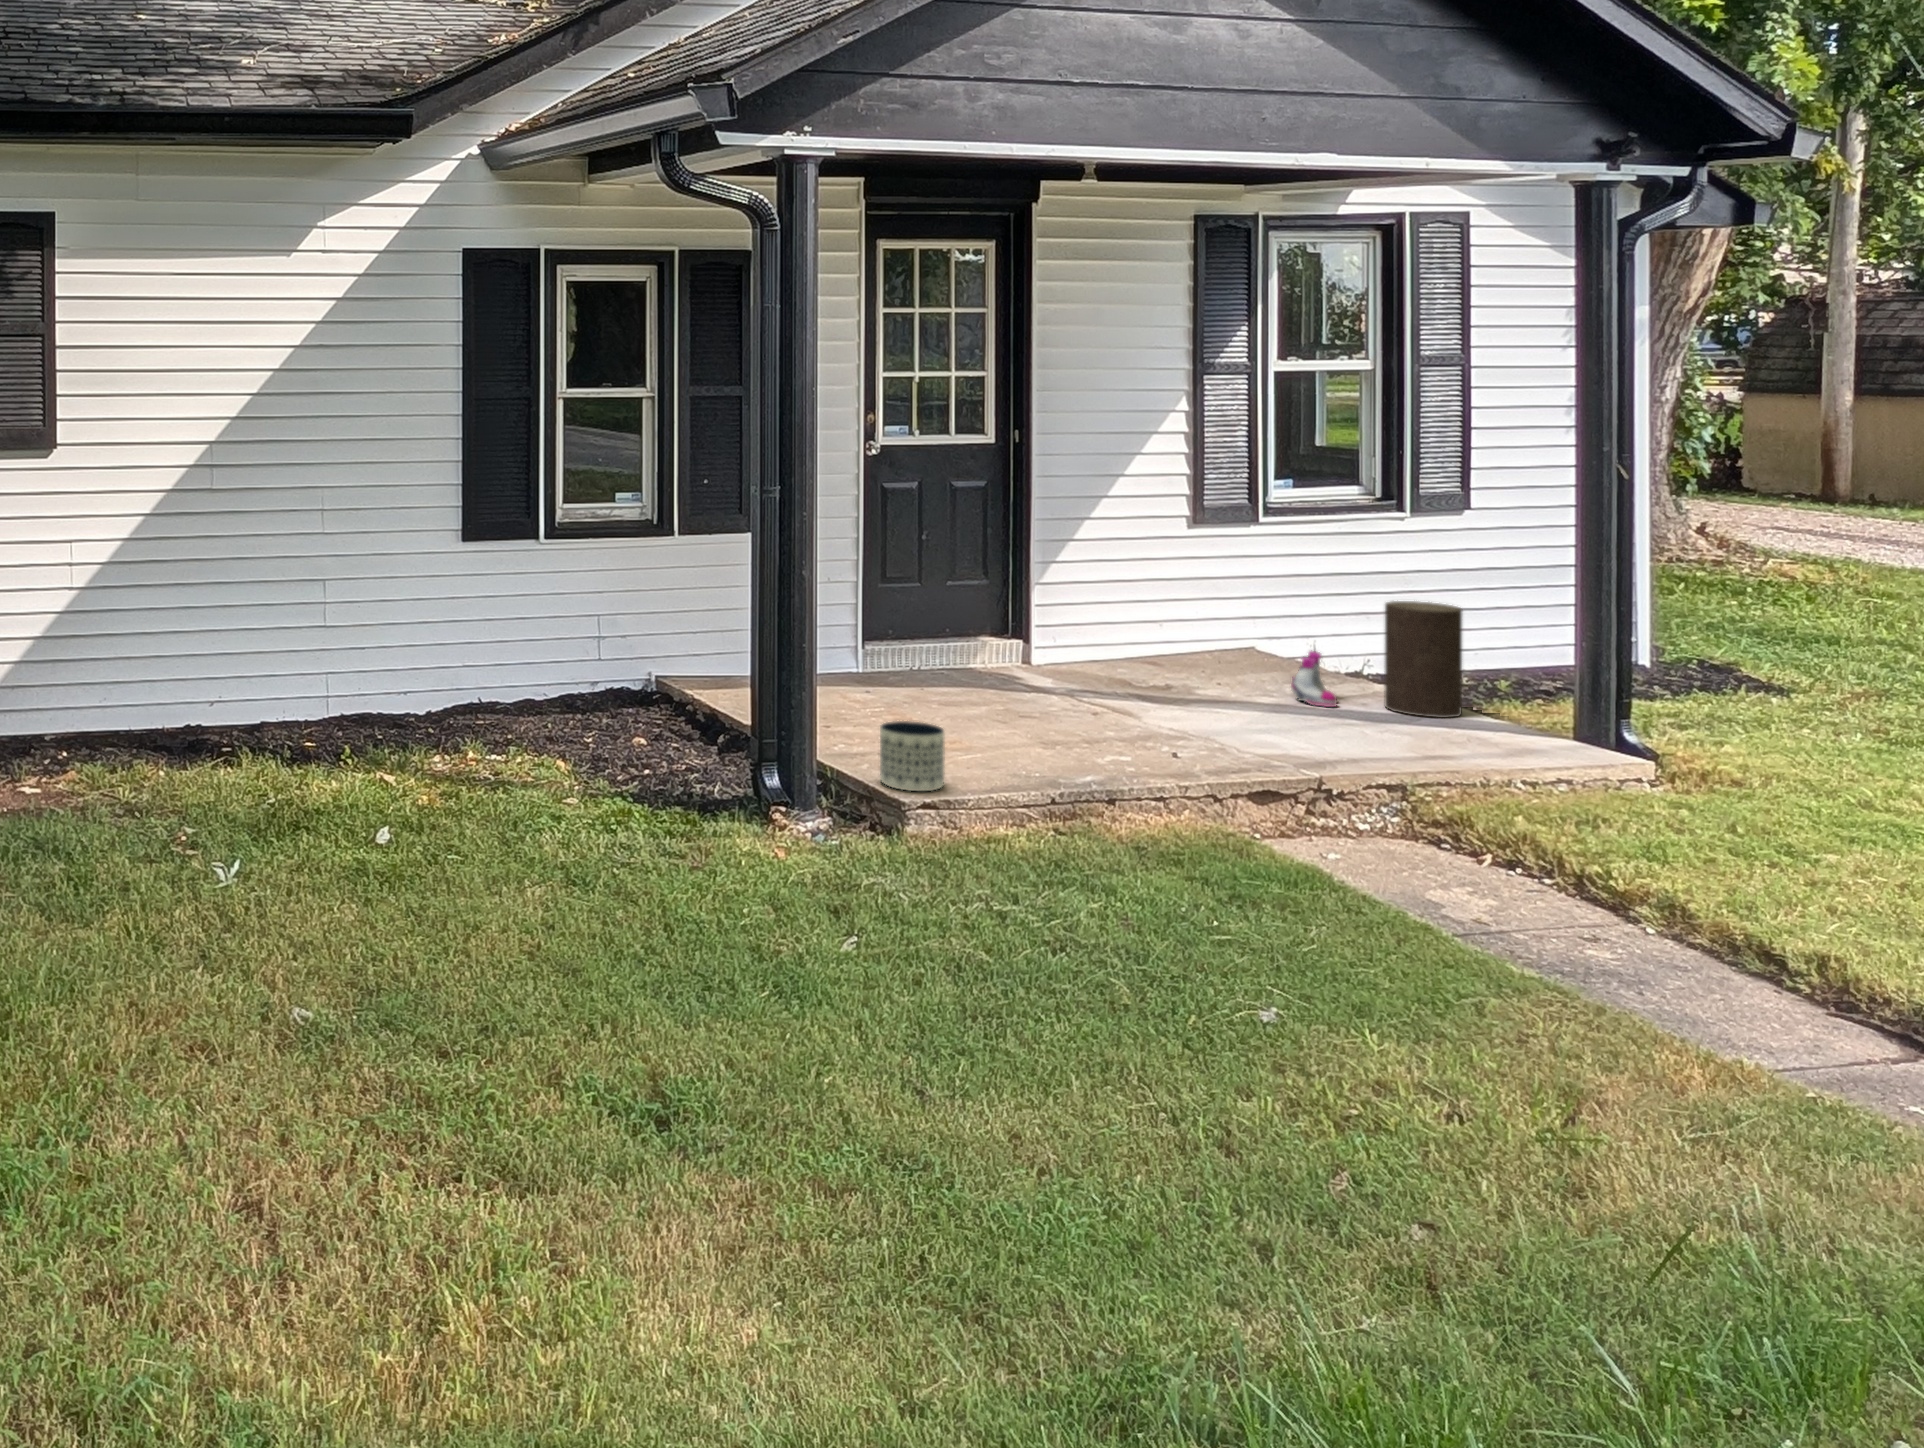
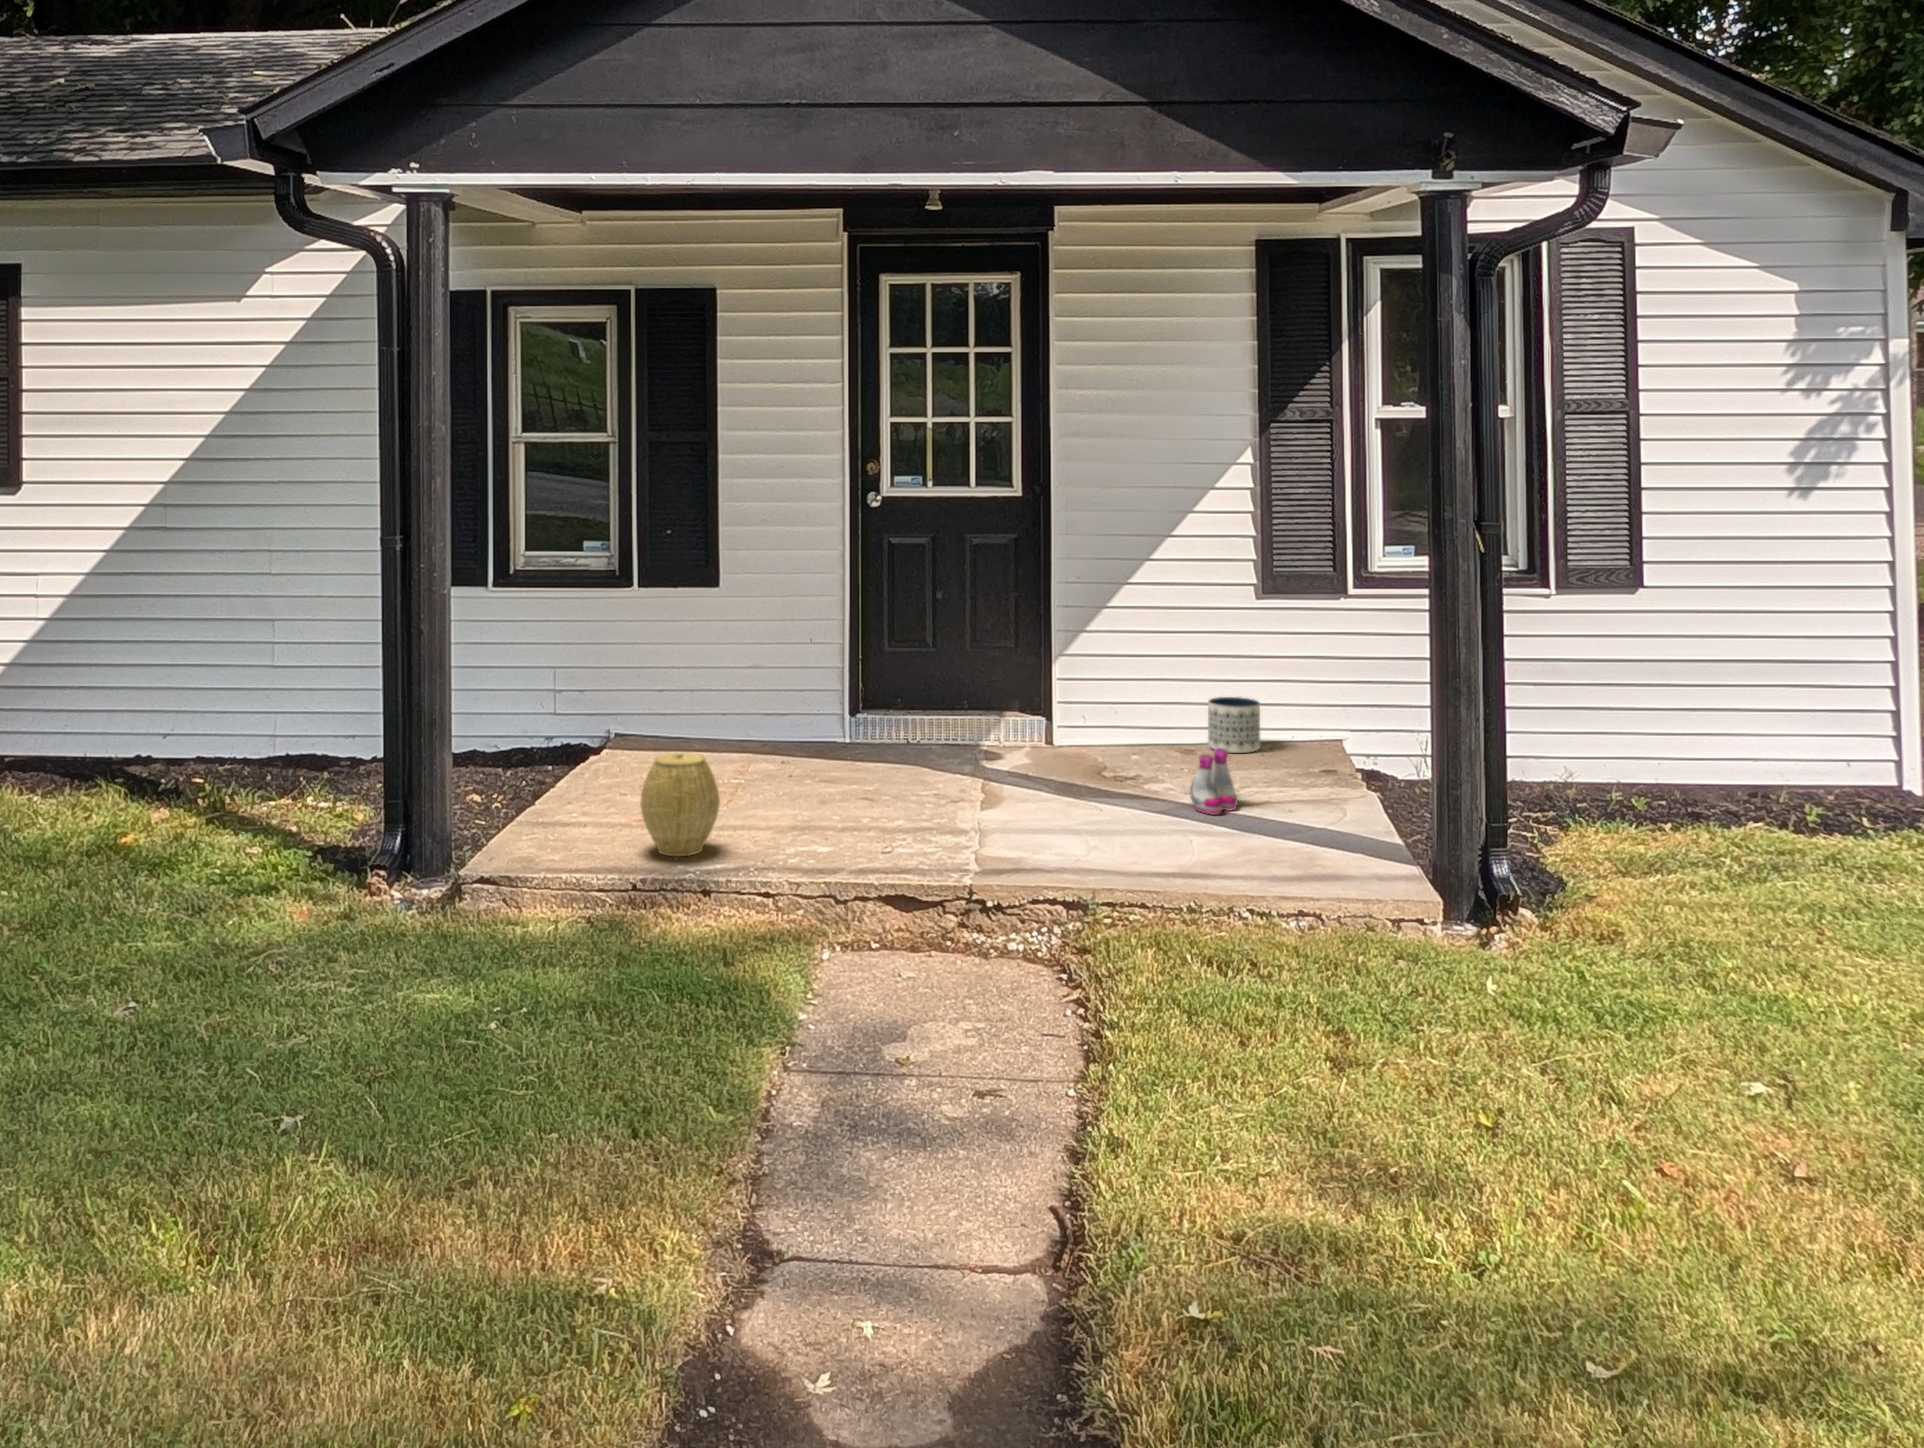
stool: present [1384,601,1462,718] -> none [1268,696,1347,836]
woven basket: none [968,677,1048,775] -> present [640,753,720,856]
planter: present [880,721,945,791] -> present [1208,697,1260,753]

